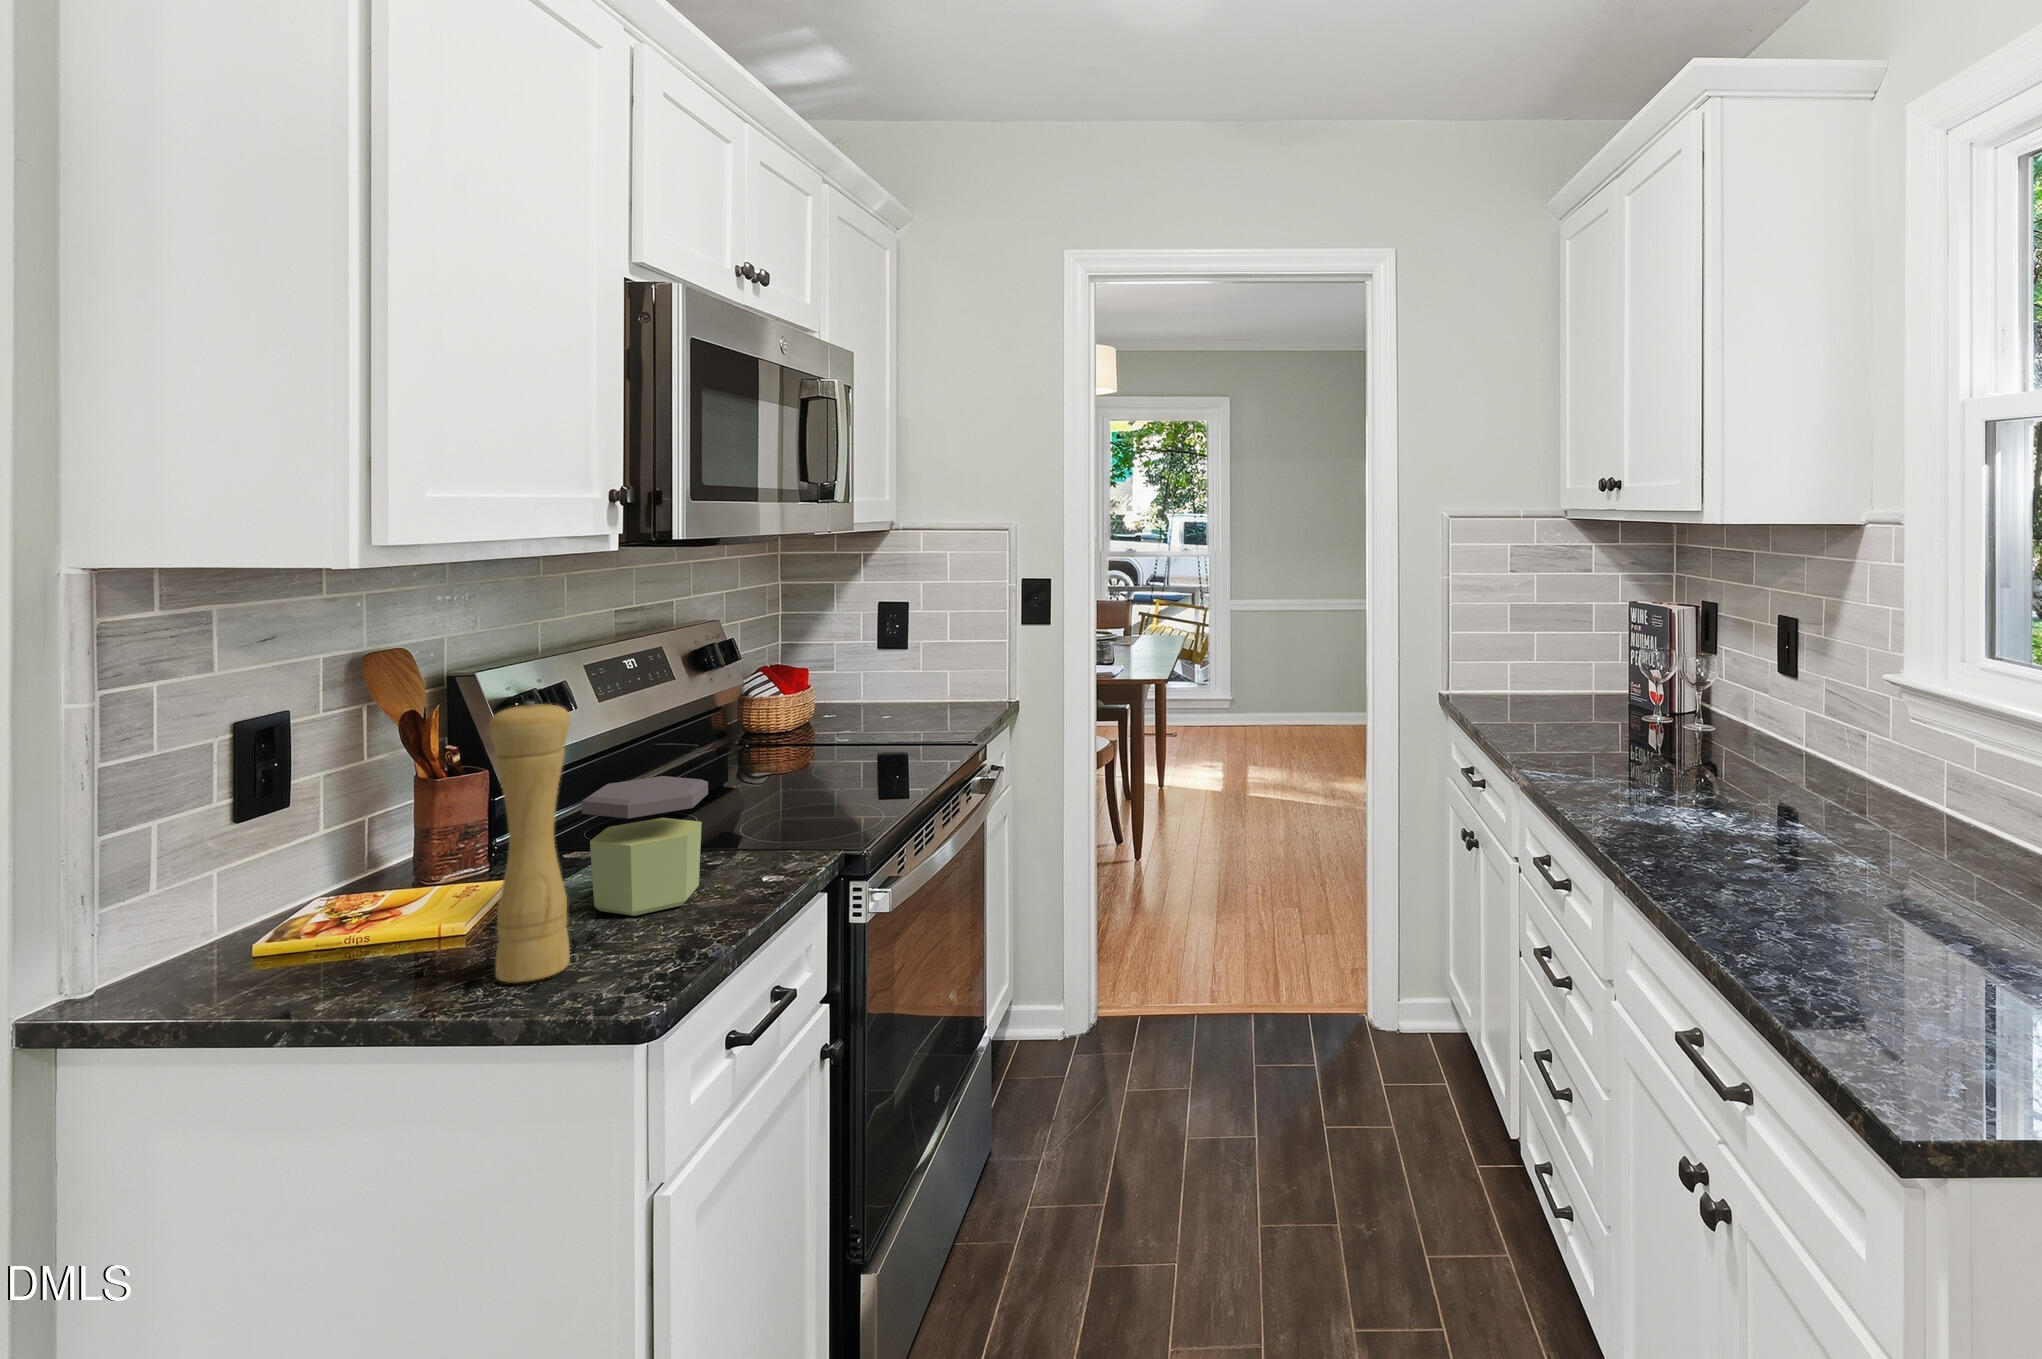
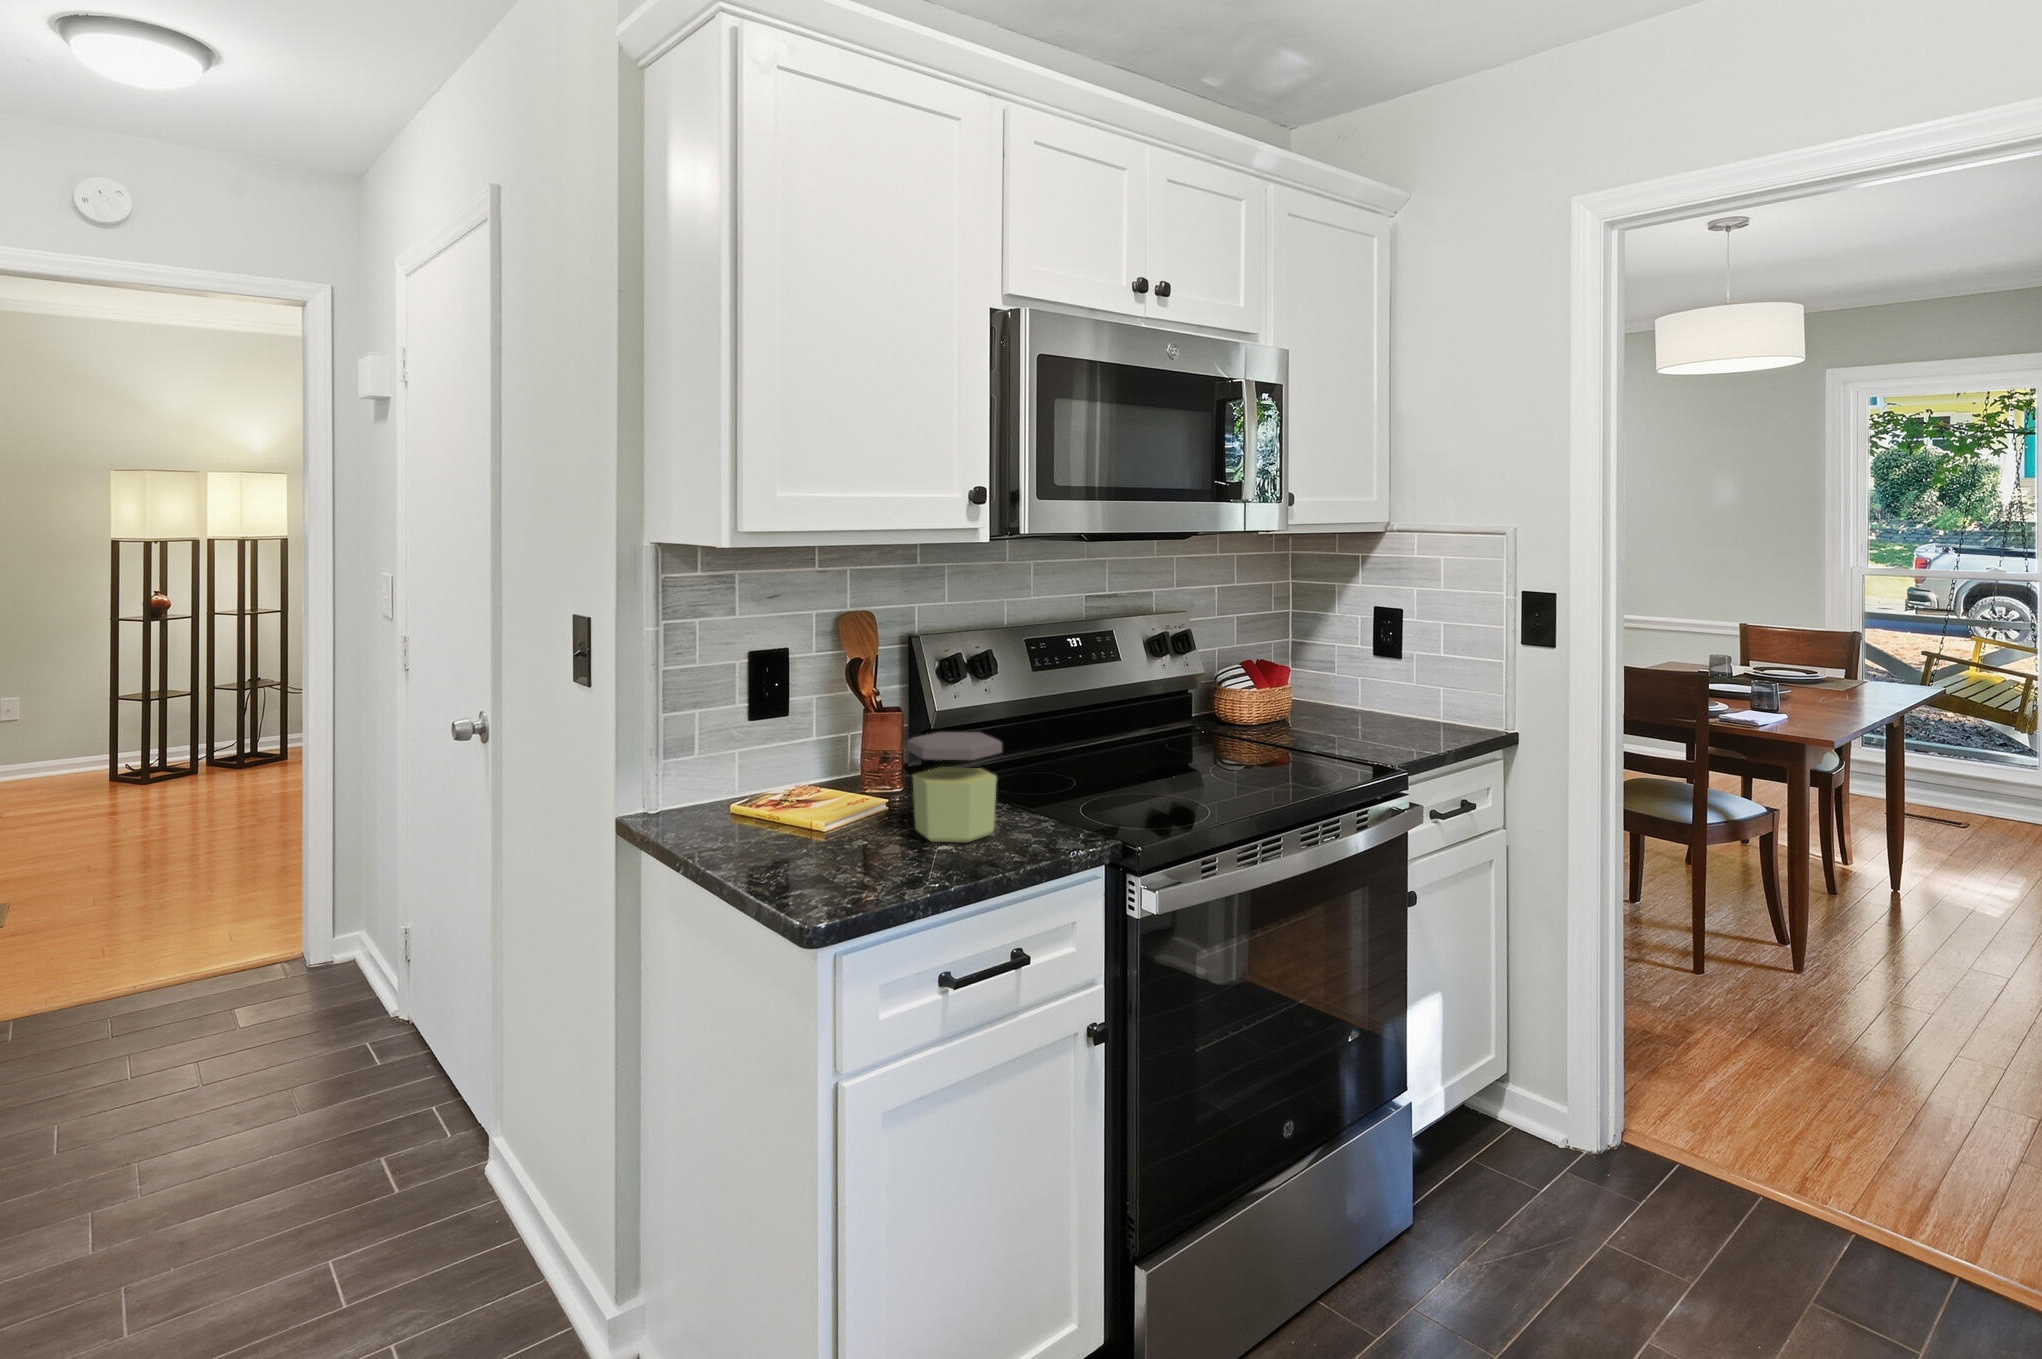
pepper mill: present [489,701,570,983] -> none [798,651,852,866]

